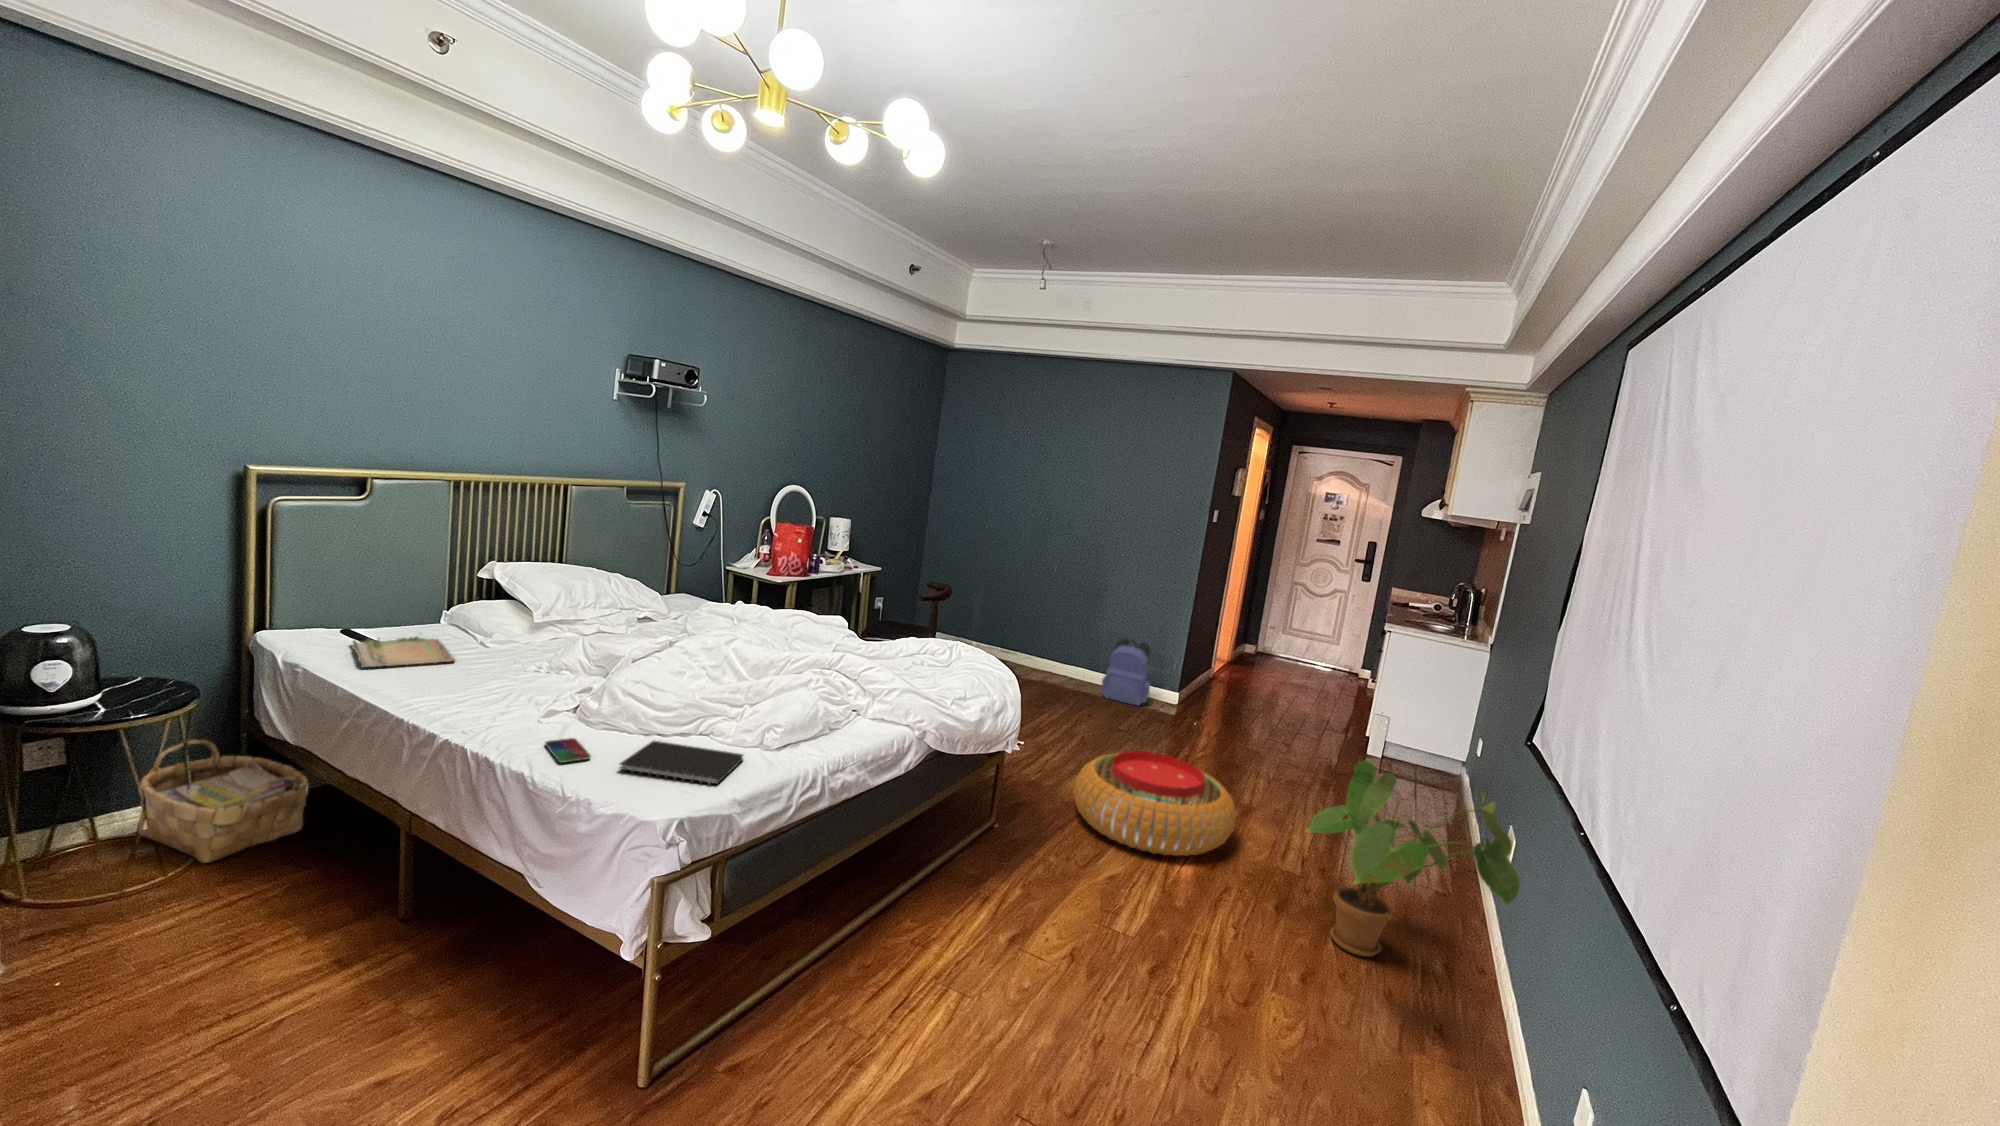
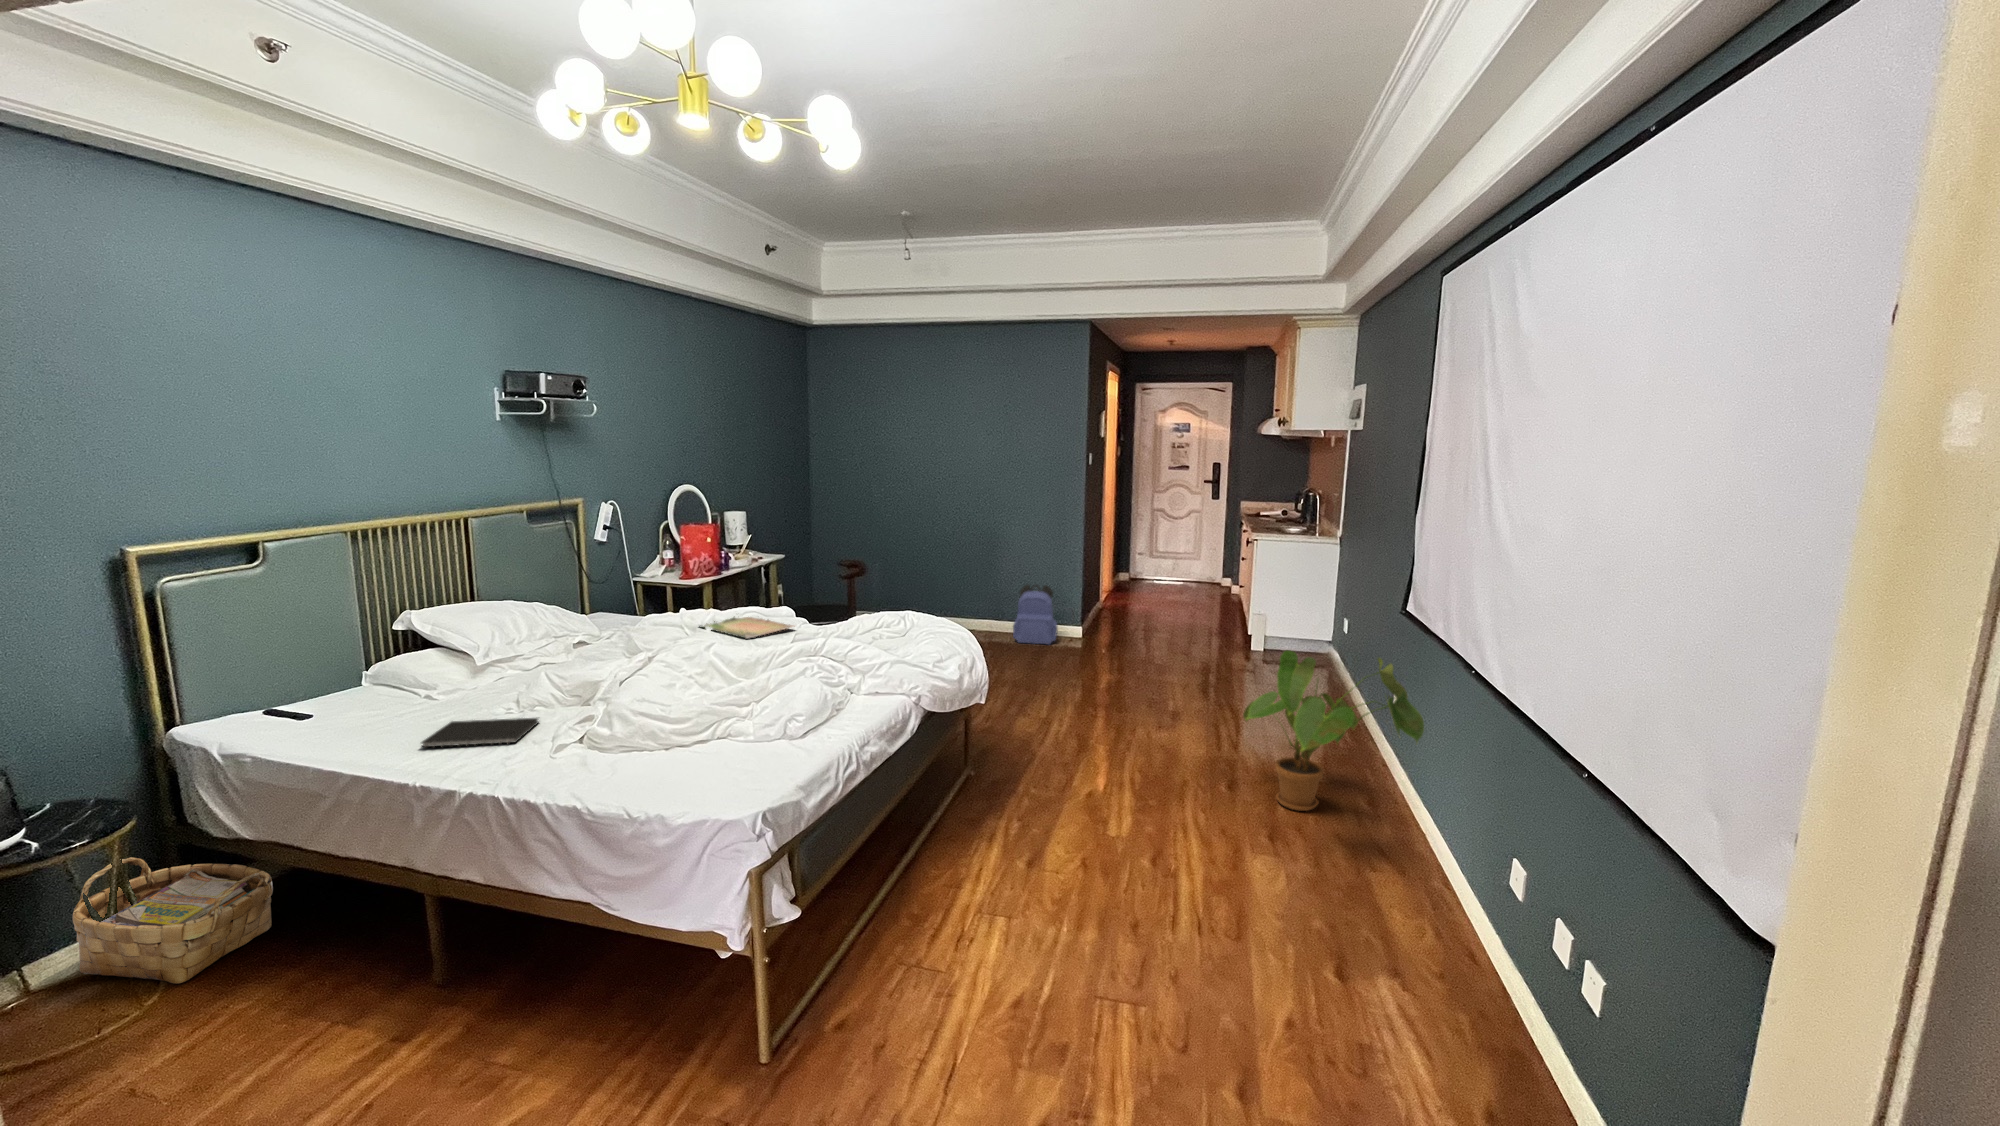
tray: present [352,636,455,668] -> present [700,616,795,639]
smartphone: present [545,738,591,763] -> none [581,765,636,789]
notebook: present [620,741,743,784] -> present [421,718,539,748]
pouf: present [1073,751,1236,856] -> none [1030,681,1175,767]

